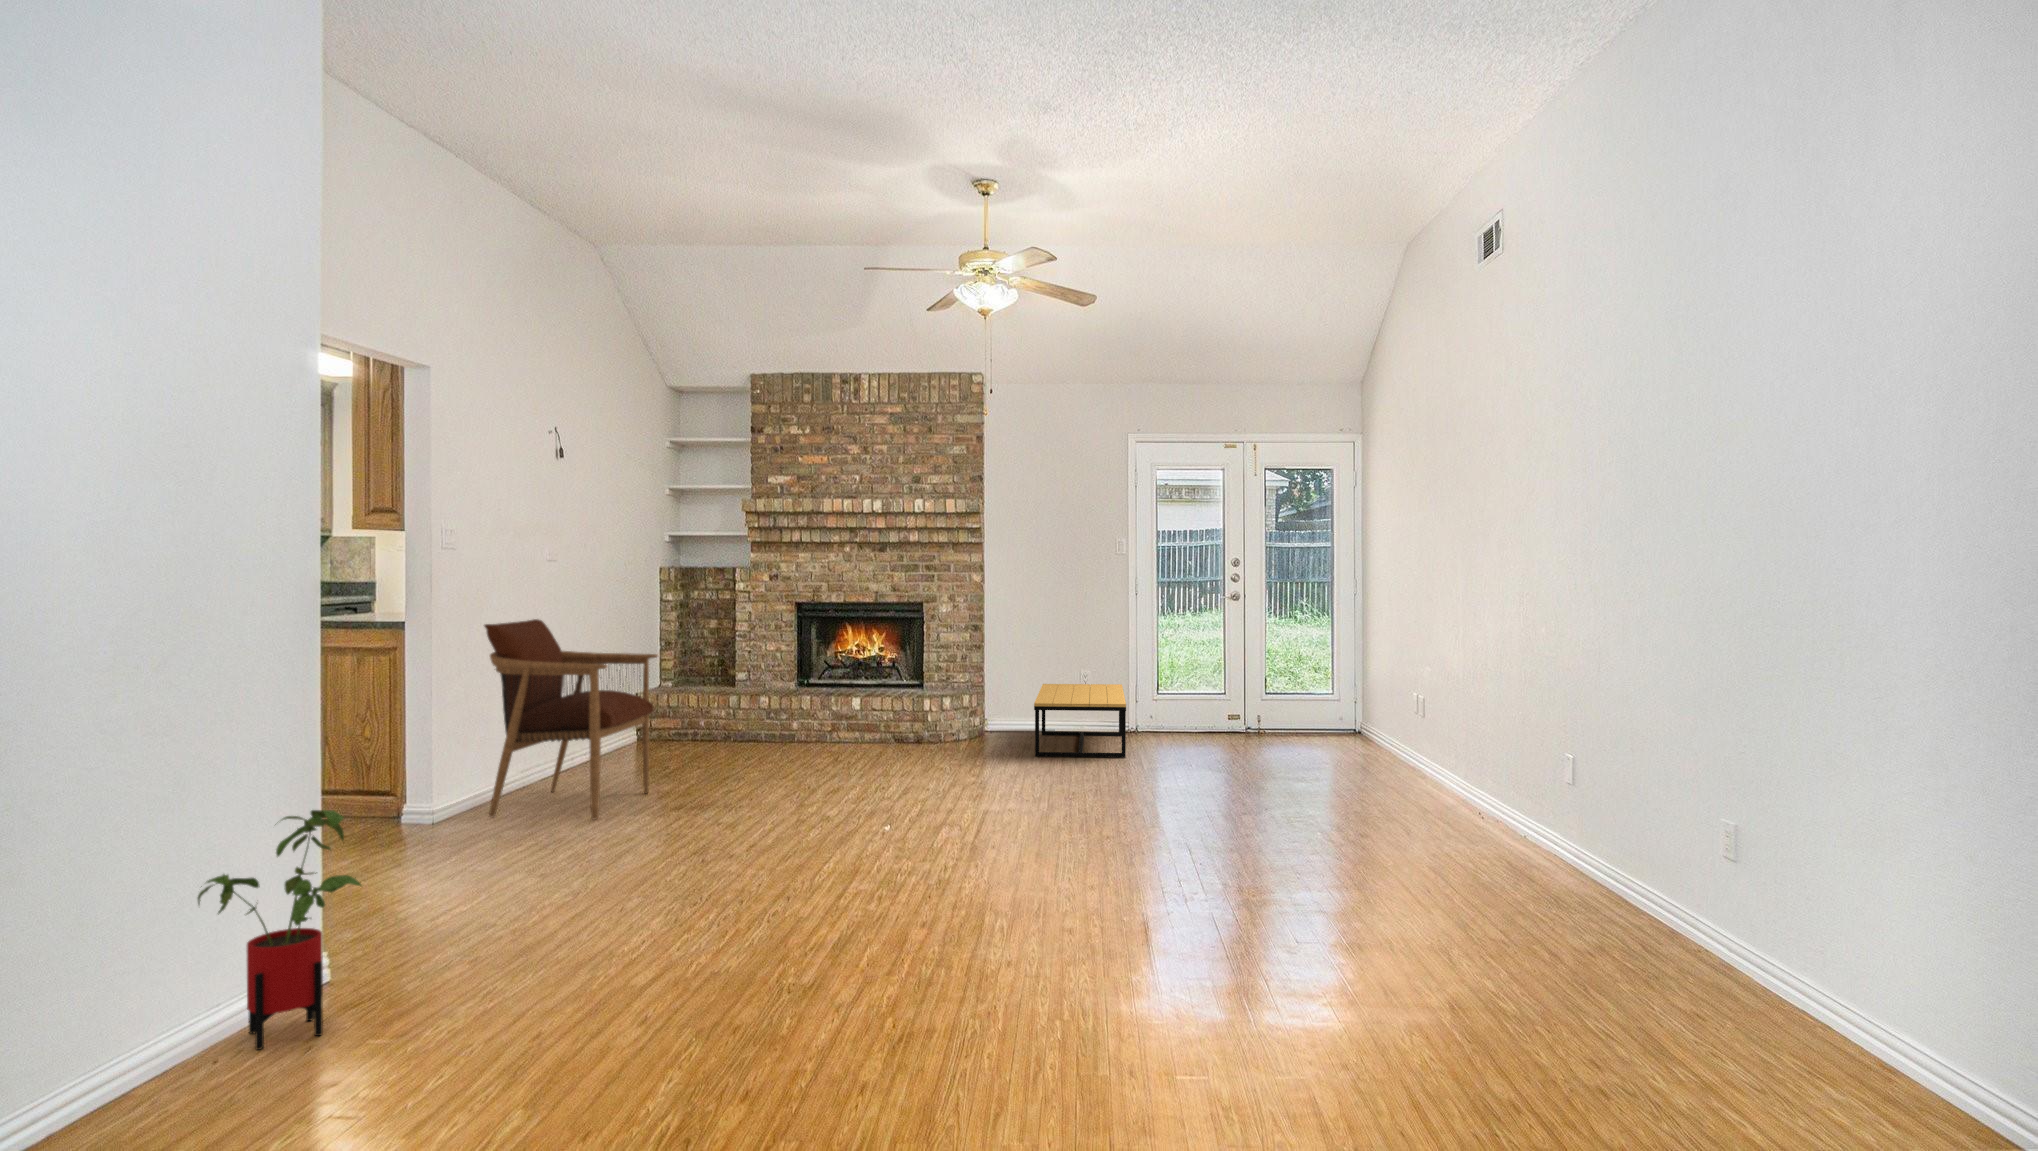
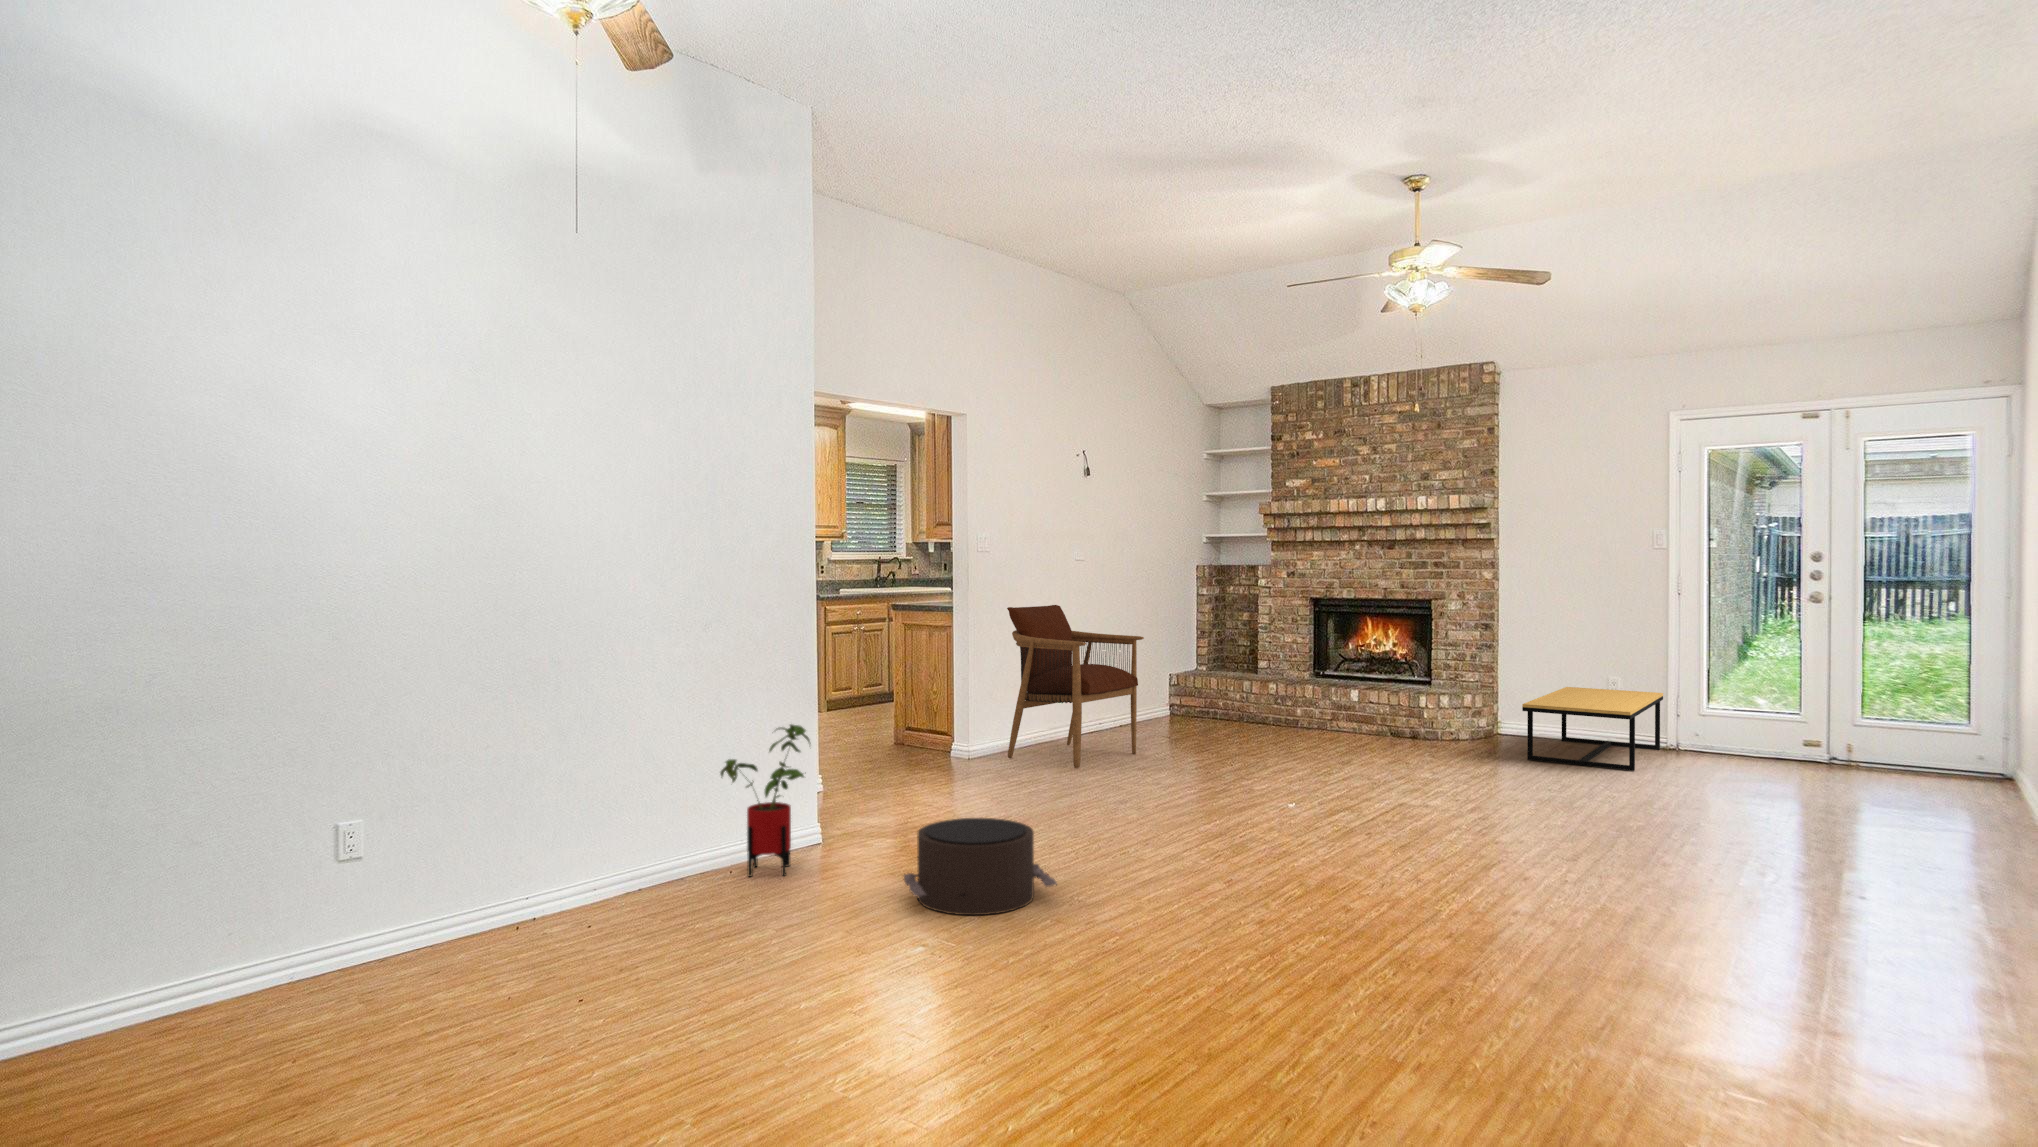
pouf: none [540,898,755,1035] -> present [904,818,1057,915]

